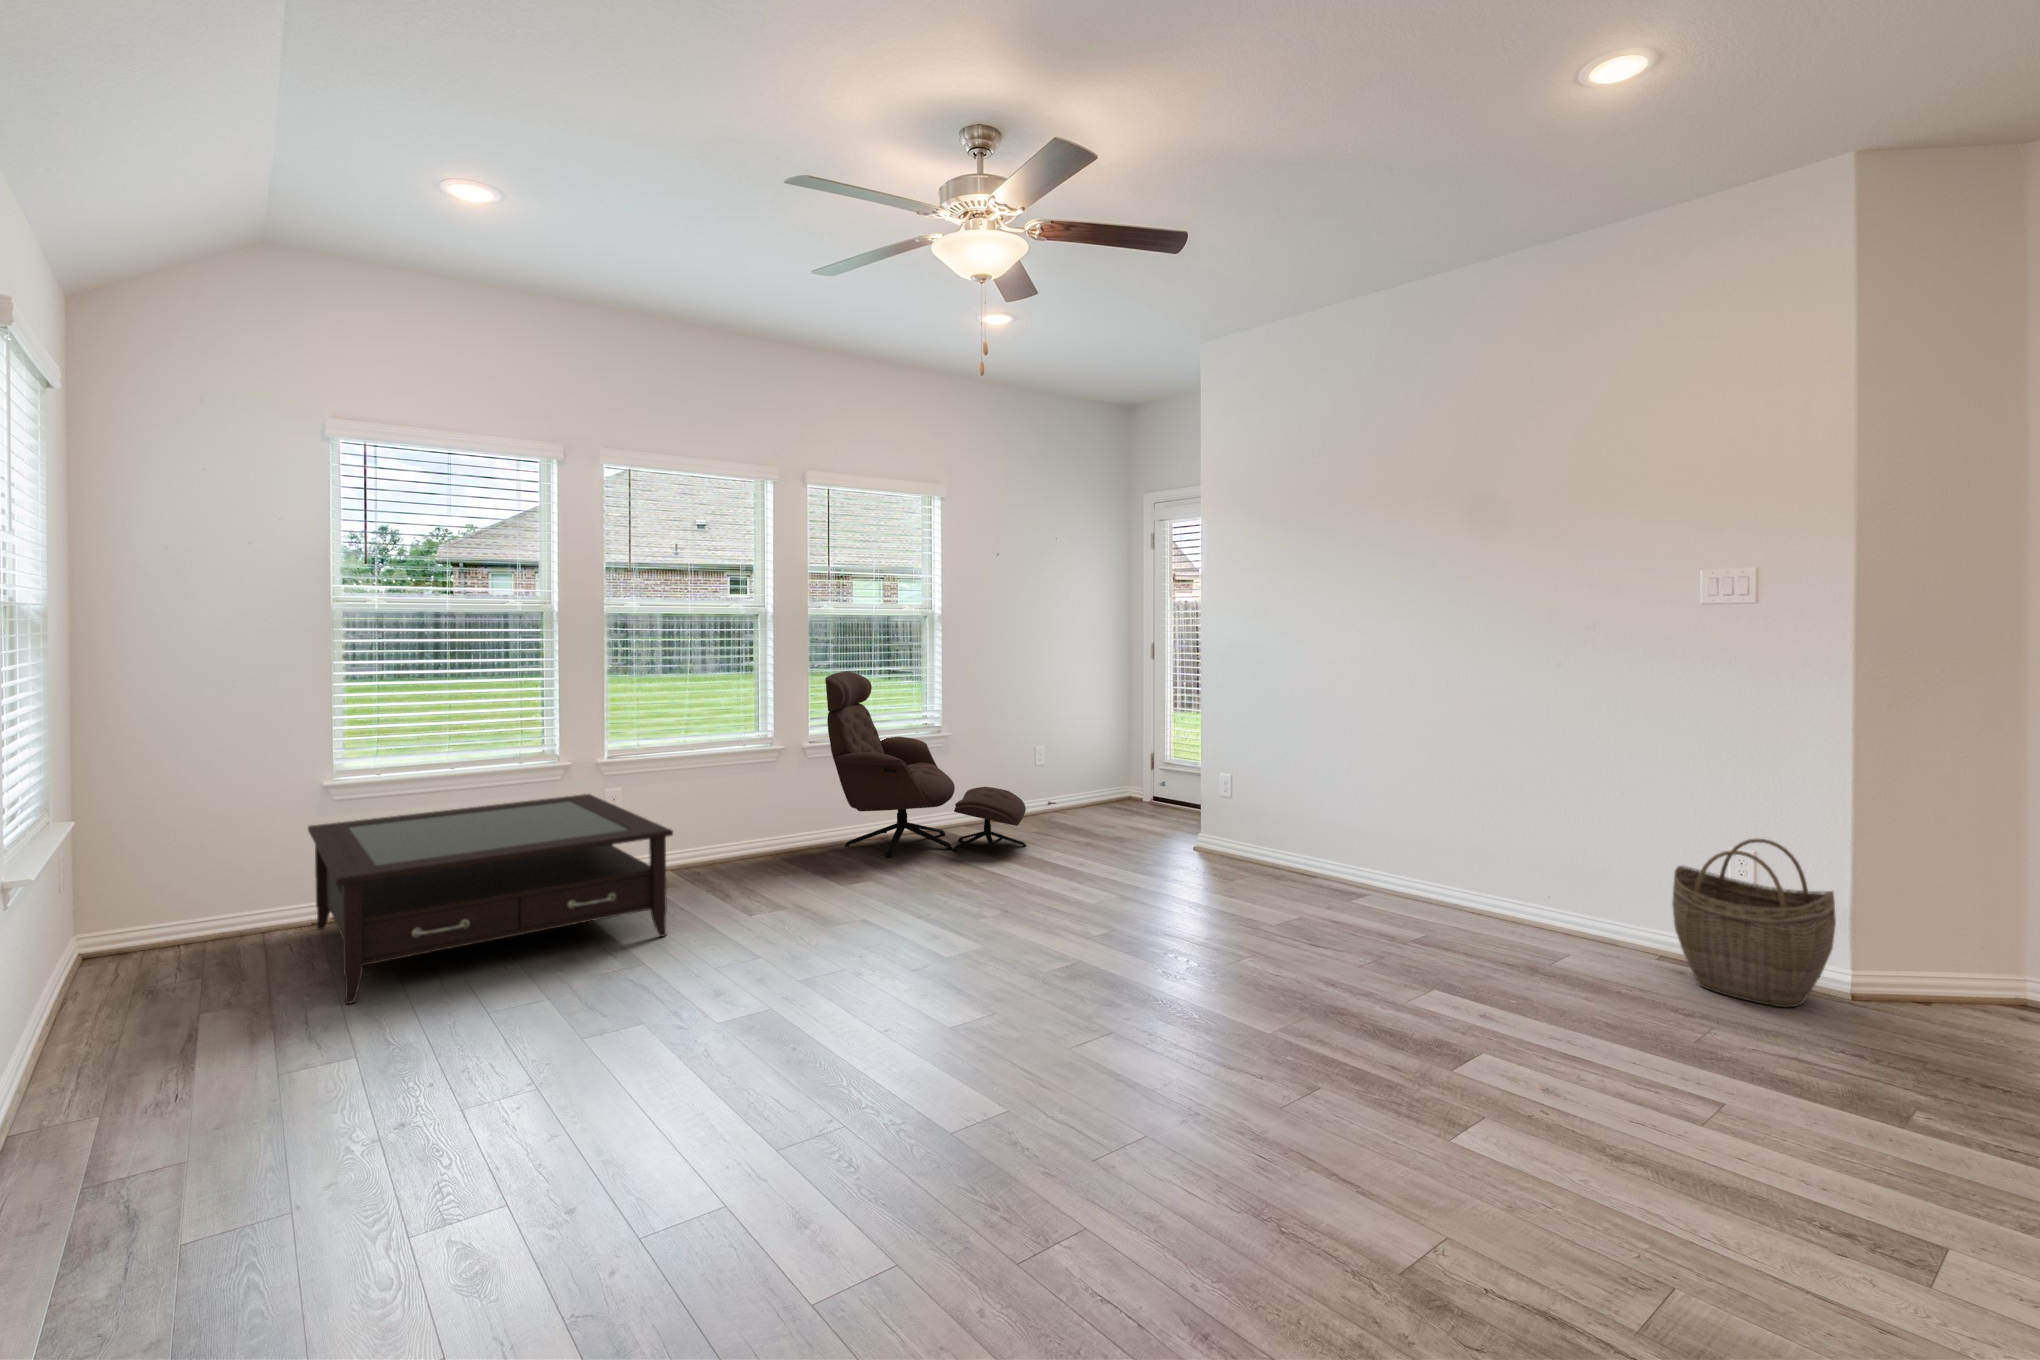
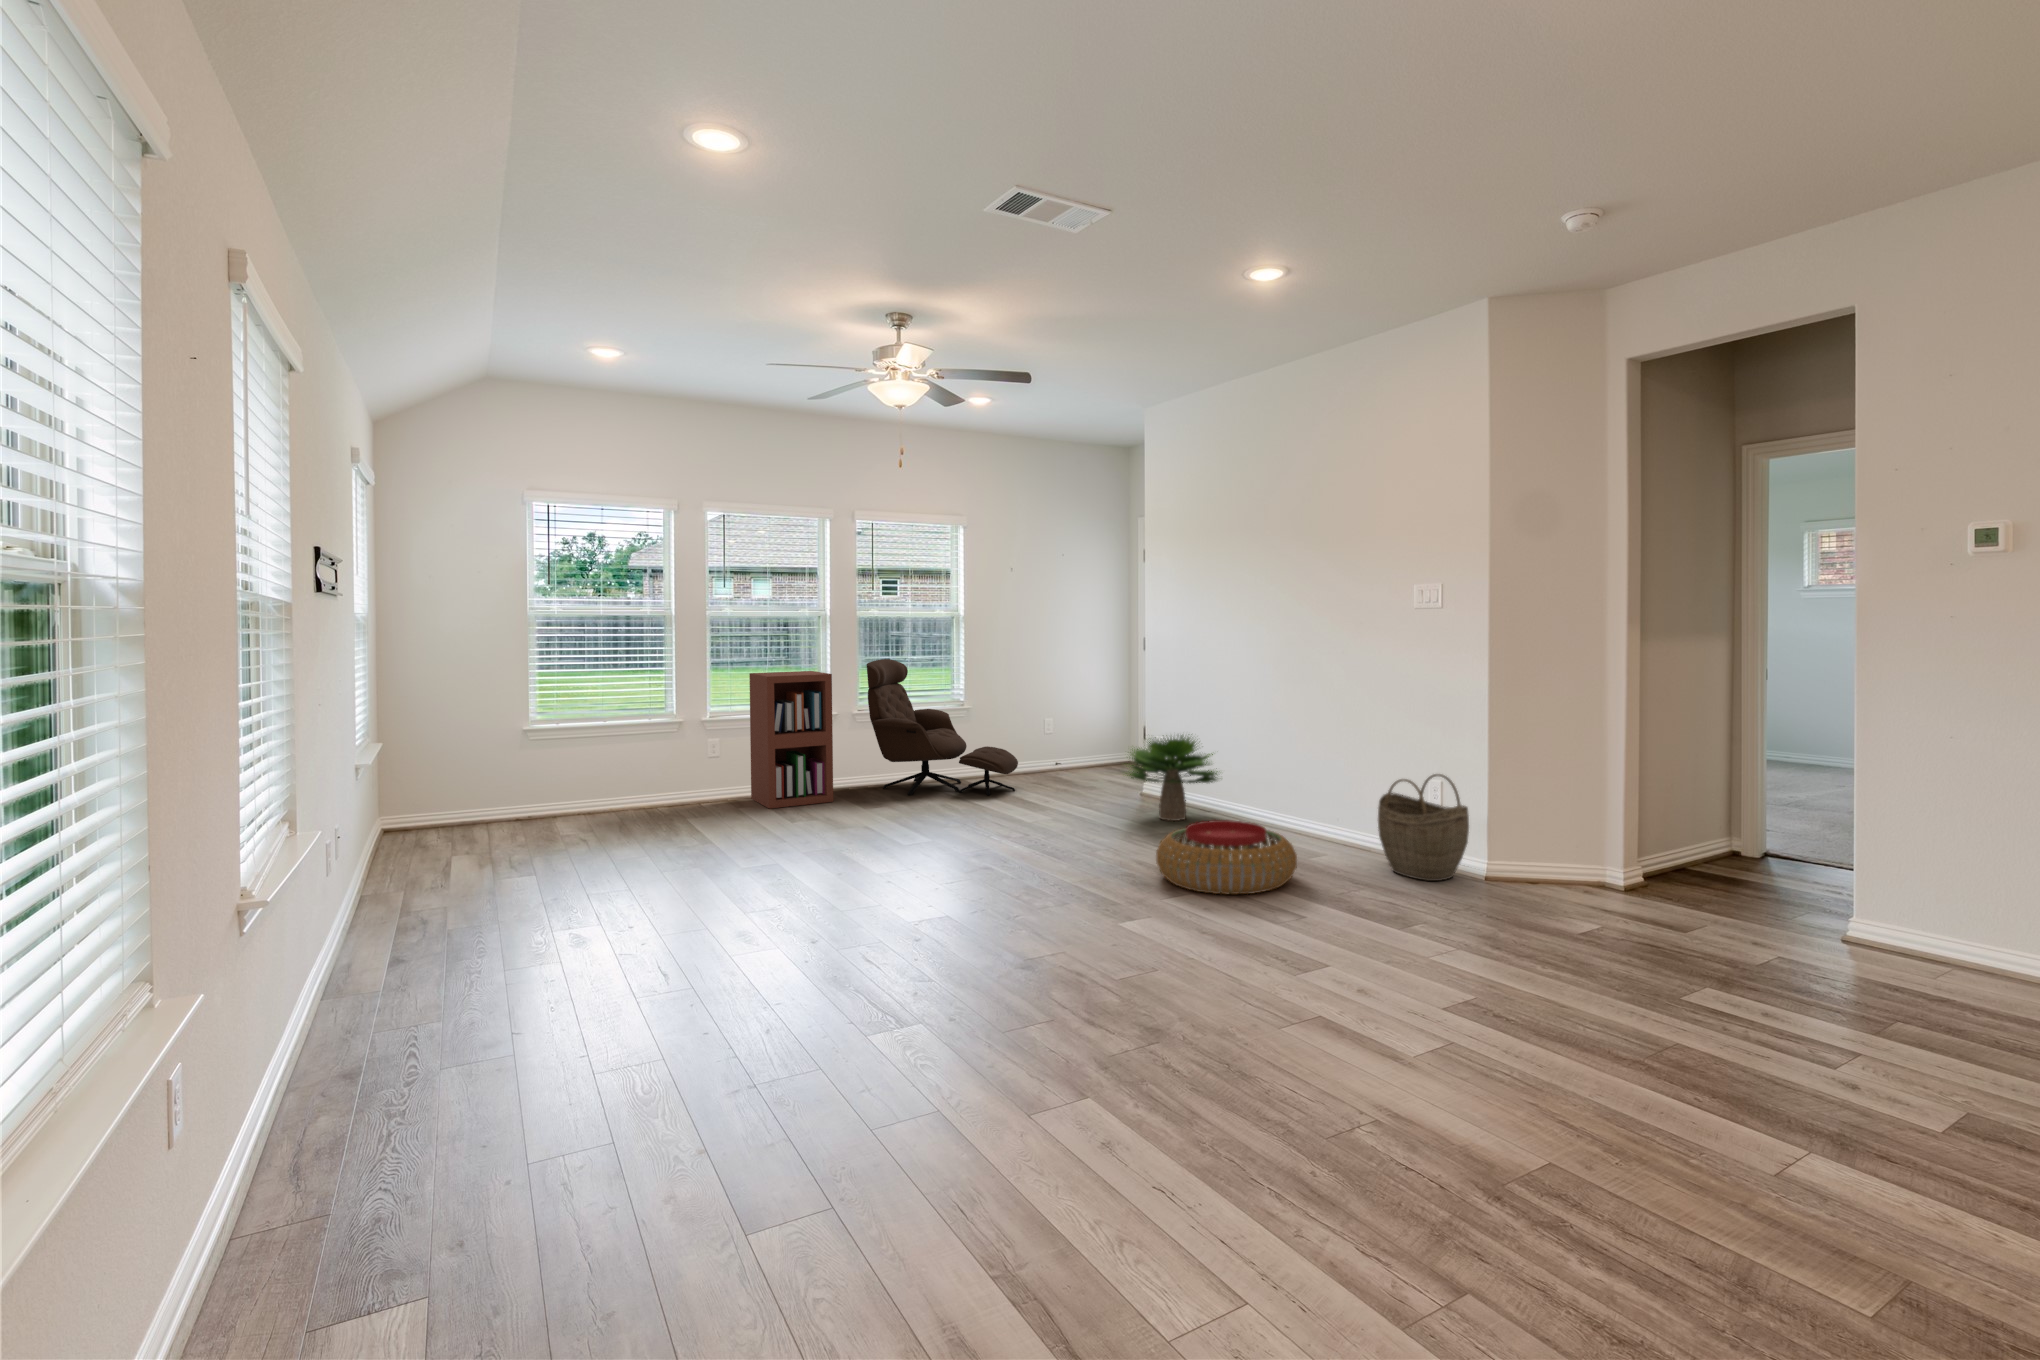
bookshelf: none [664,688,786,887] -> present [749,671,833,809]
potted plant: none [1203,768,1352,894] -> present [1126,735,1218,821]
coffee table: present [308,794,673,1004] -> none [518,743,744,856]
pouf: none [1368,917,1611,1055] -> present [1156,820,1297,894]

